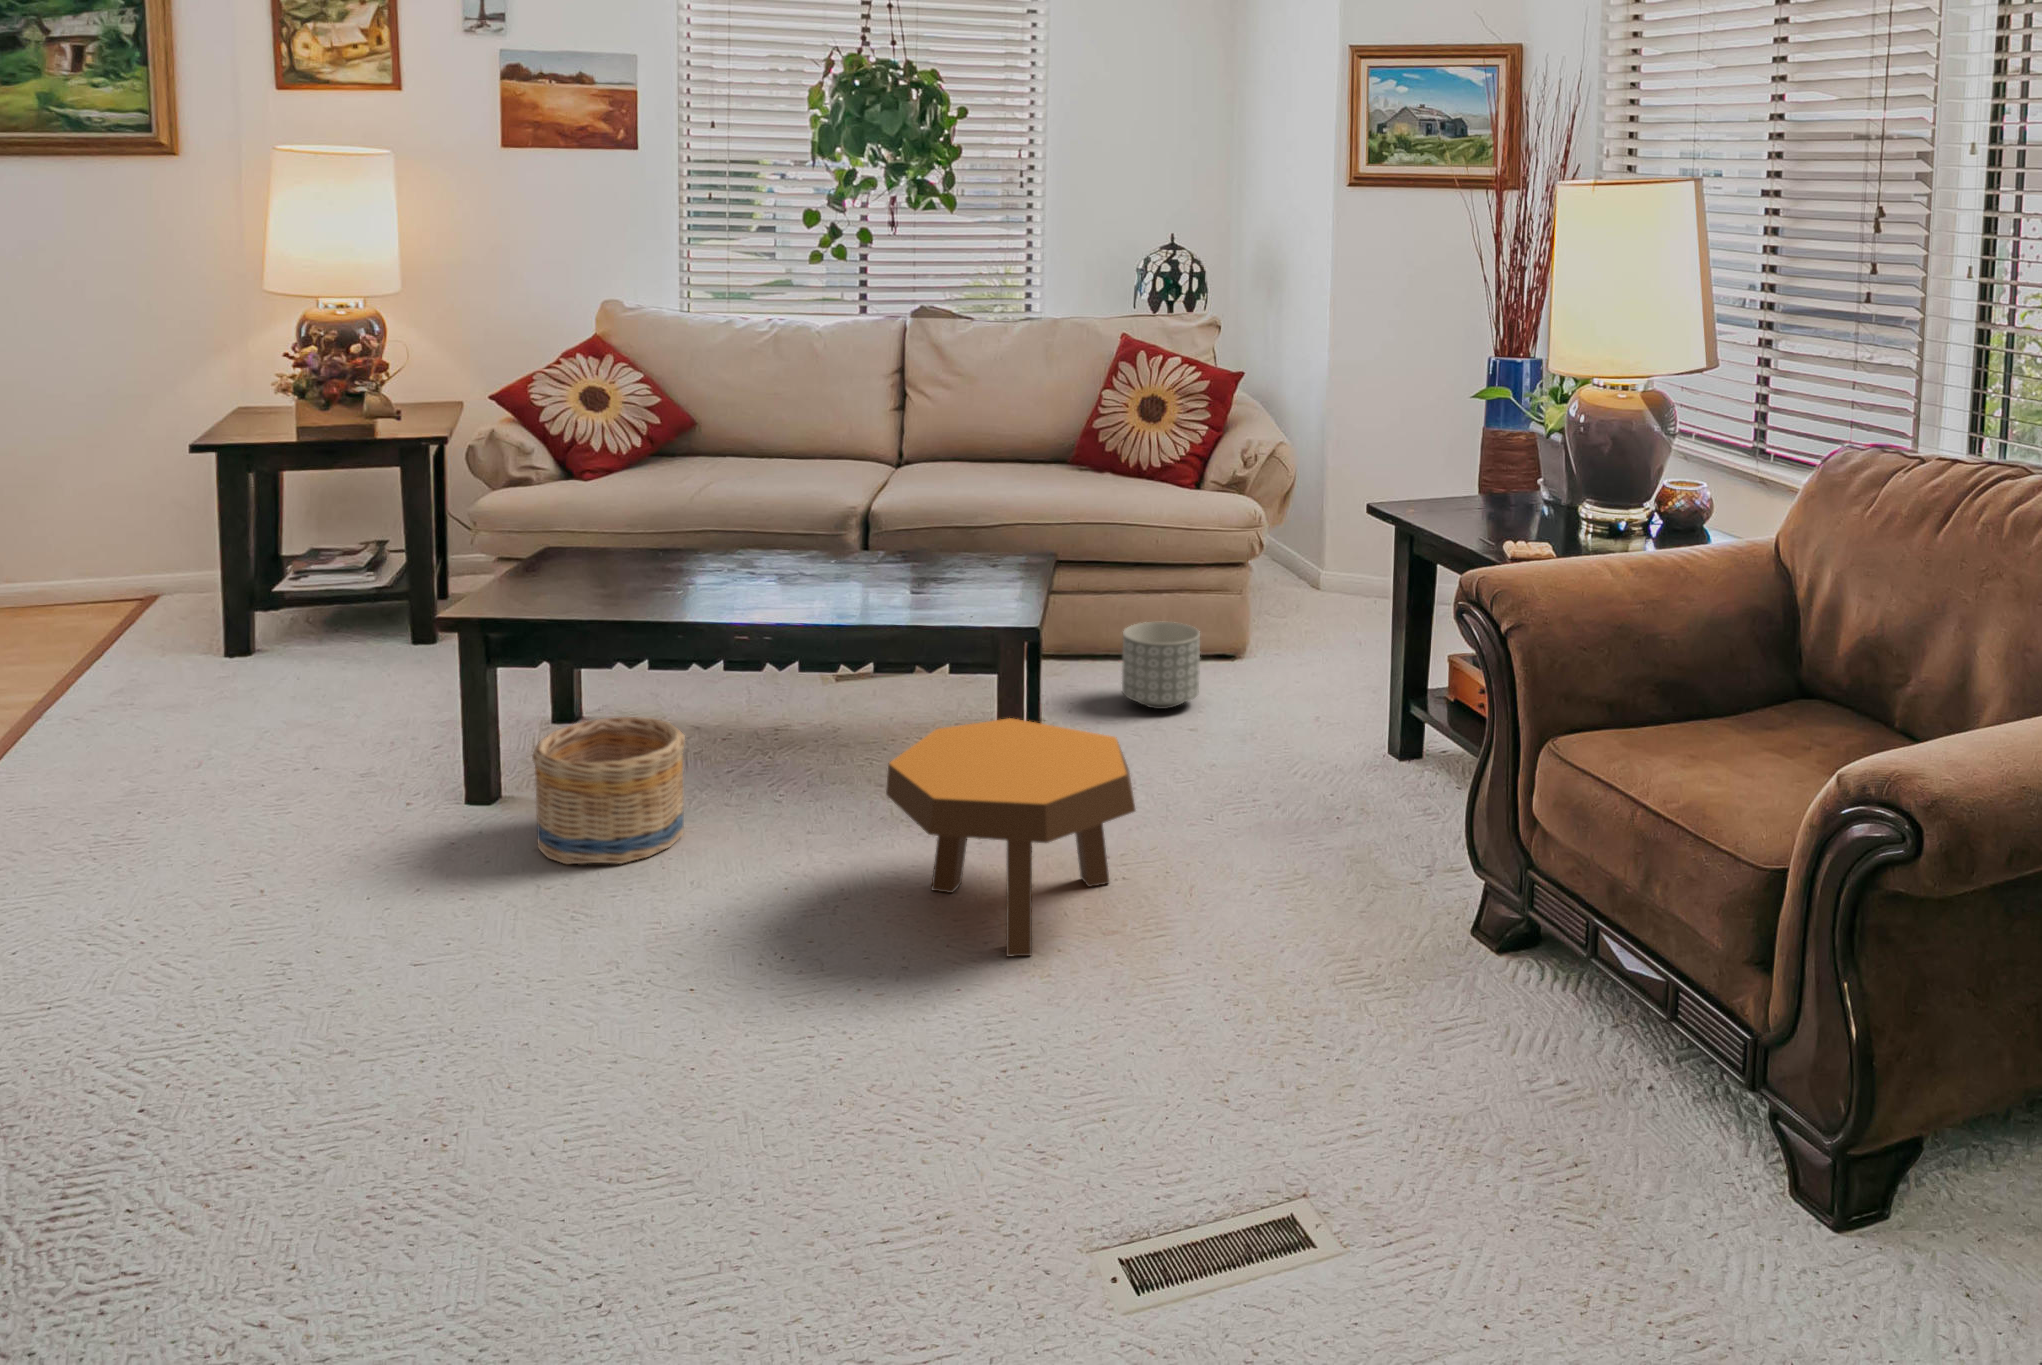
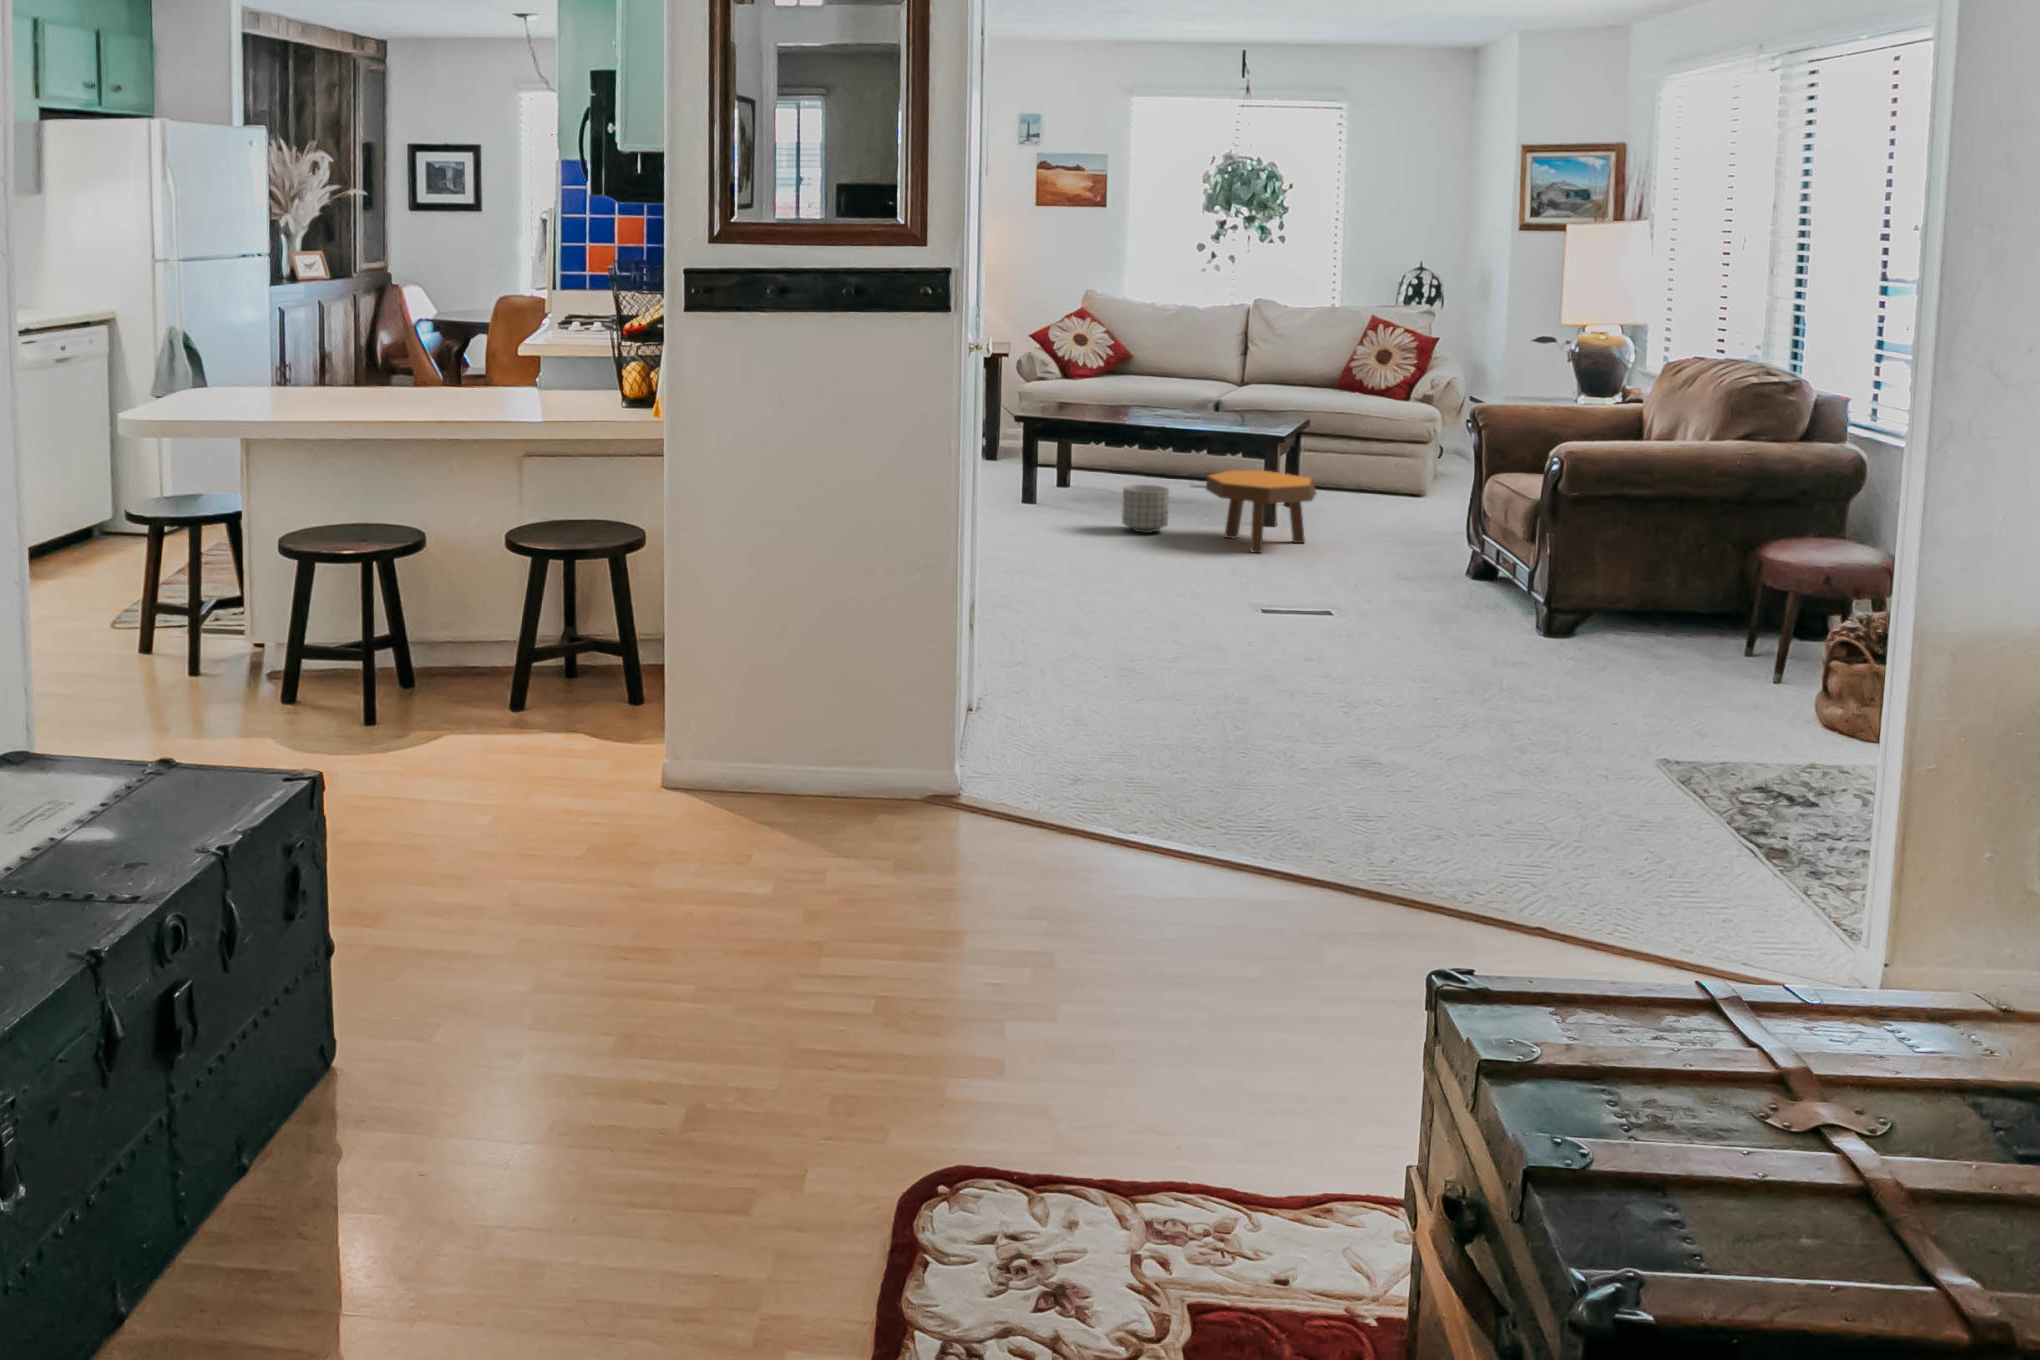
planter: present [1122,622,1200,709] -> present [1122,485,1169,533]
basket: present [532,717,685,864] -> none [1059,465,1122,520]

